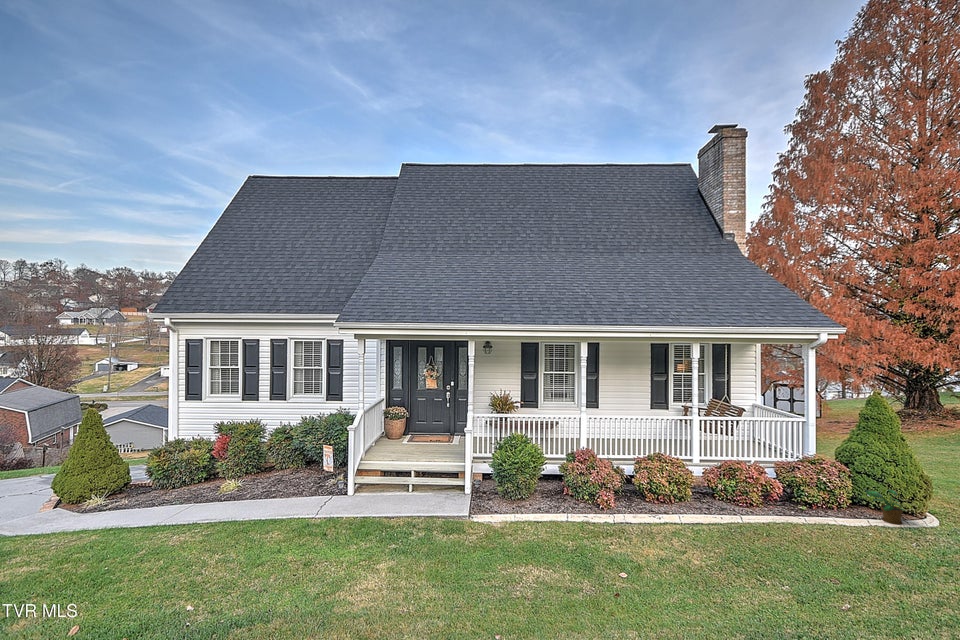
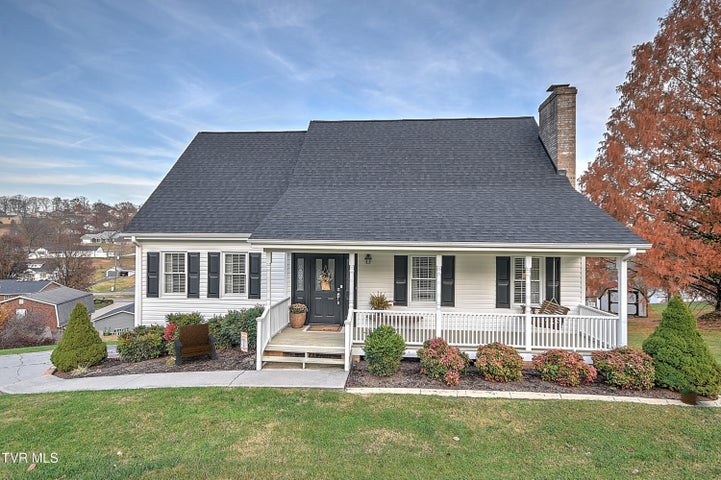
lounge chair: none [228,434,289,493] -> present [174,323,217,366]

